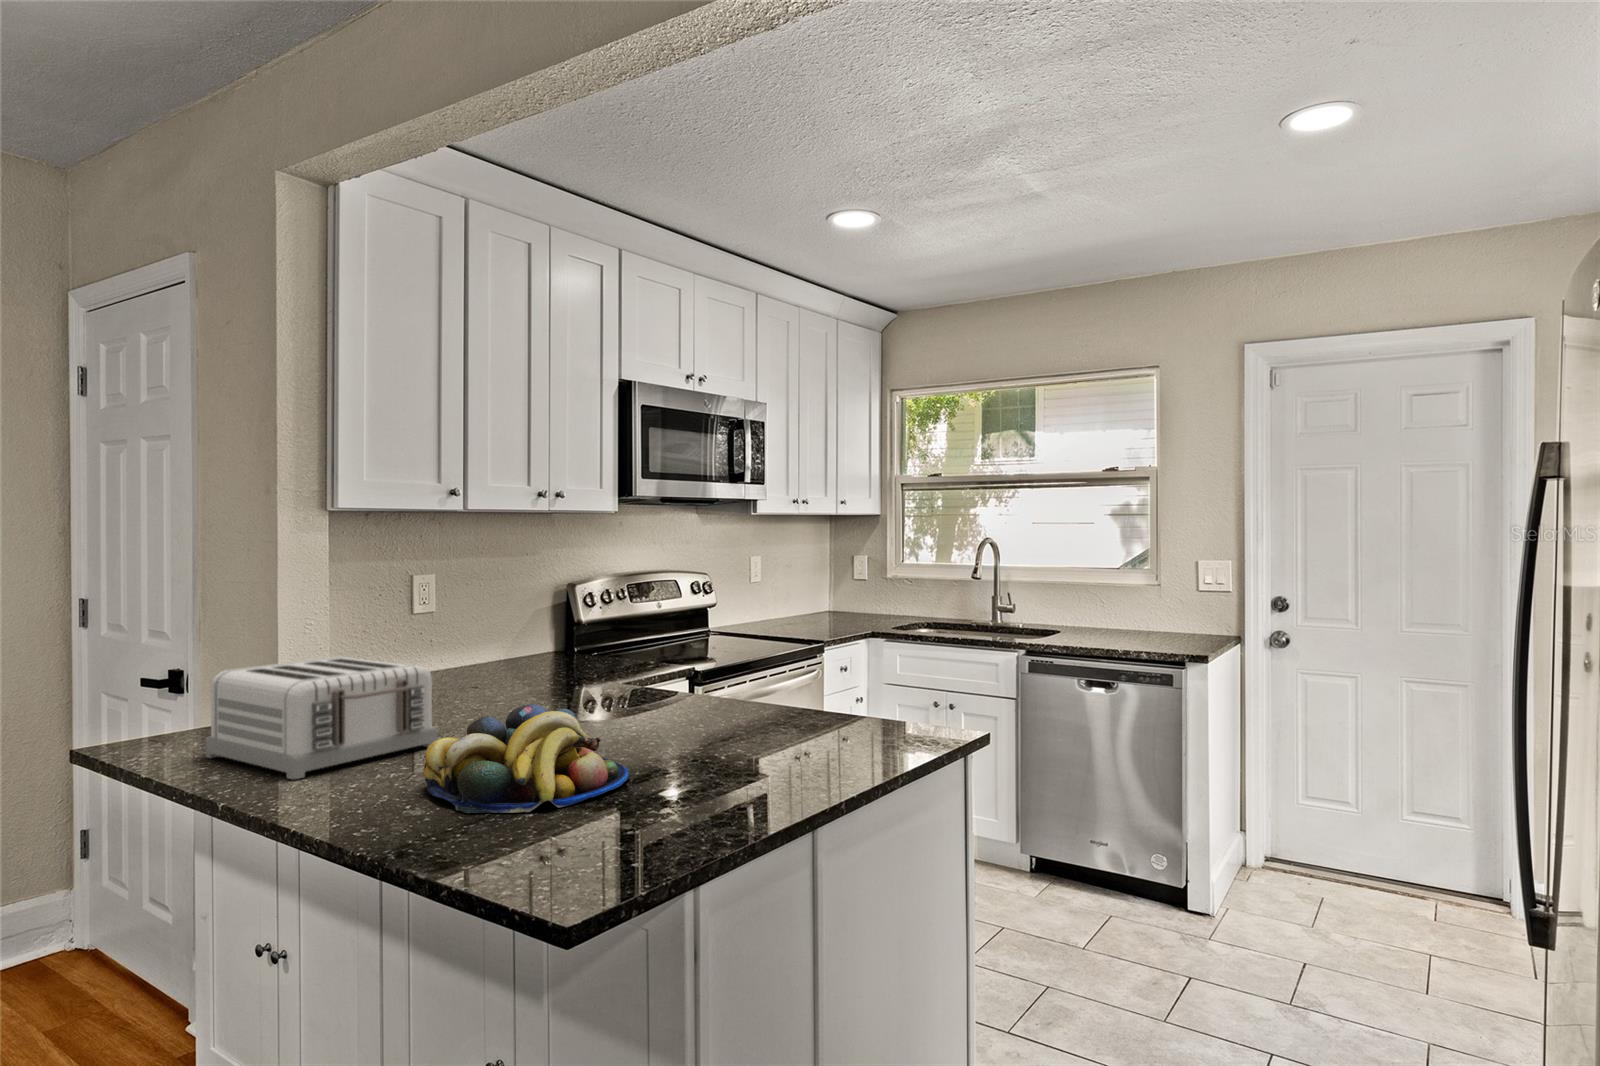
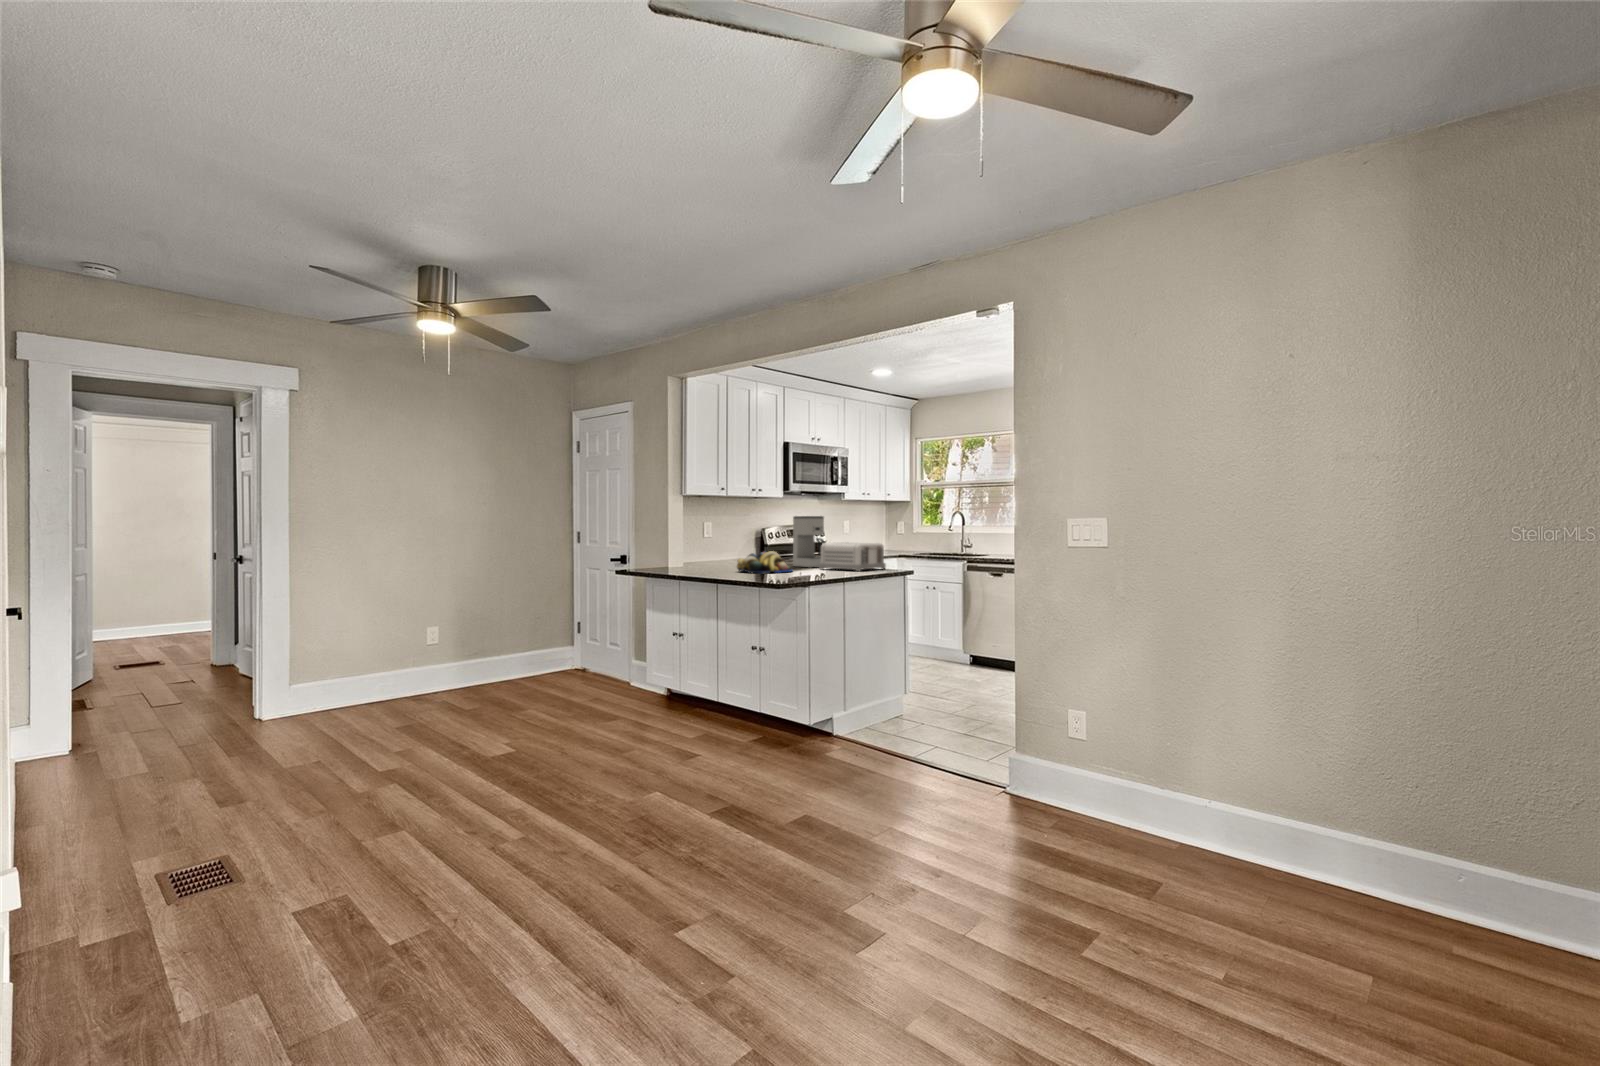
coffee maker: none [635,570,732,728] -> present [793,516,825,568]
toaster: present [206,656,438,779] -> present [819,542,886,571]

